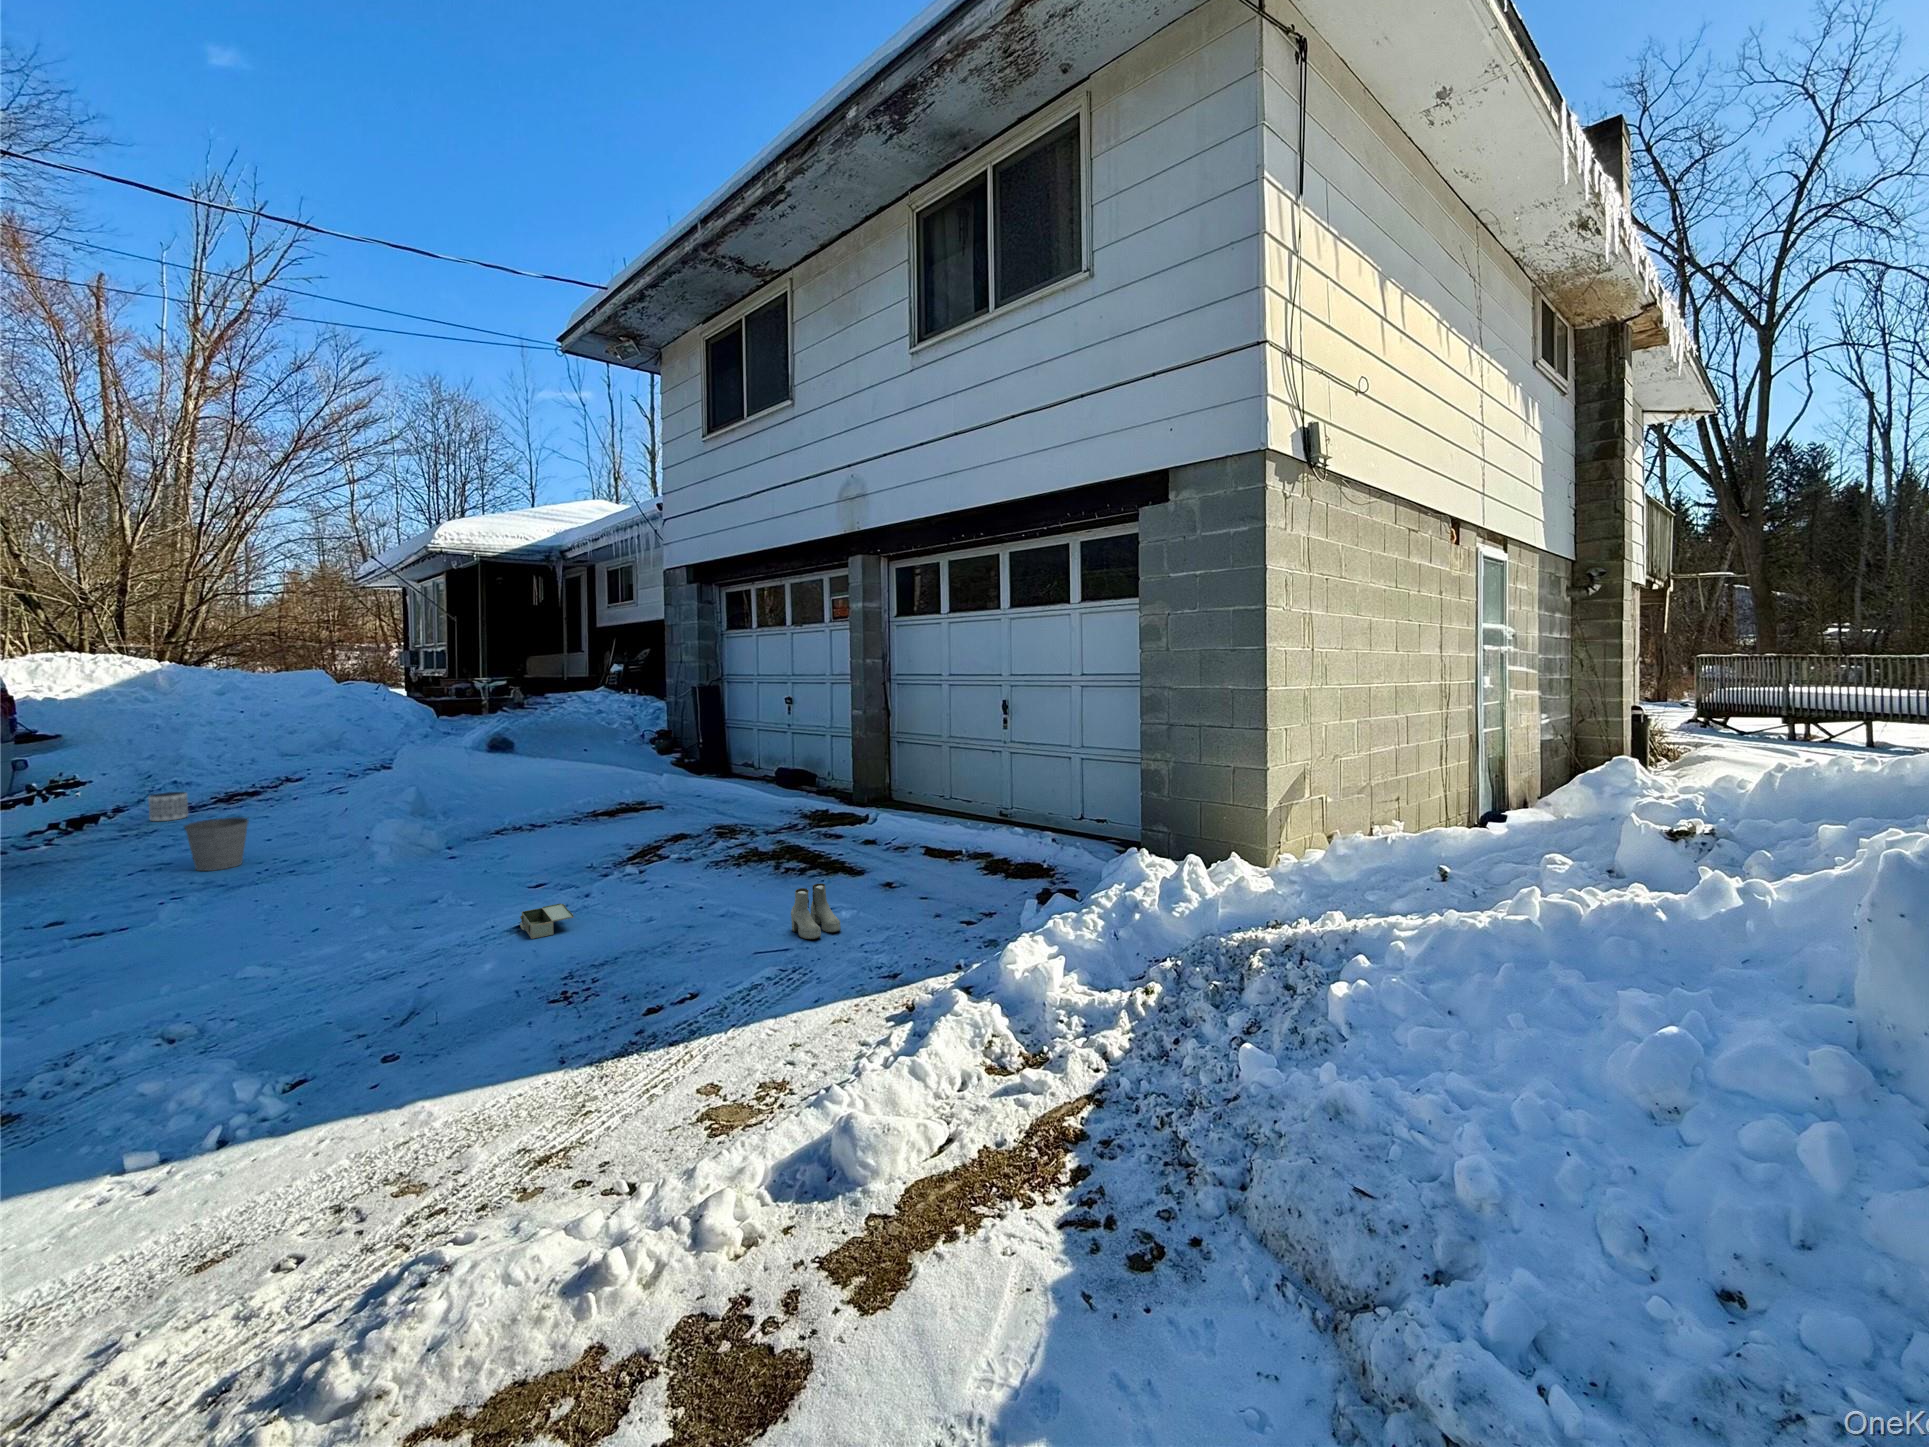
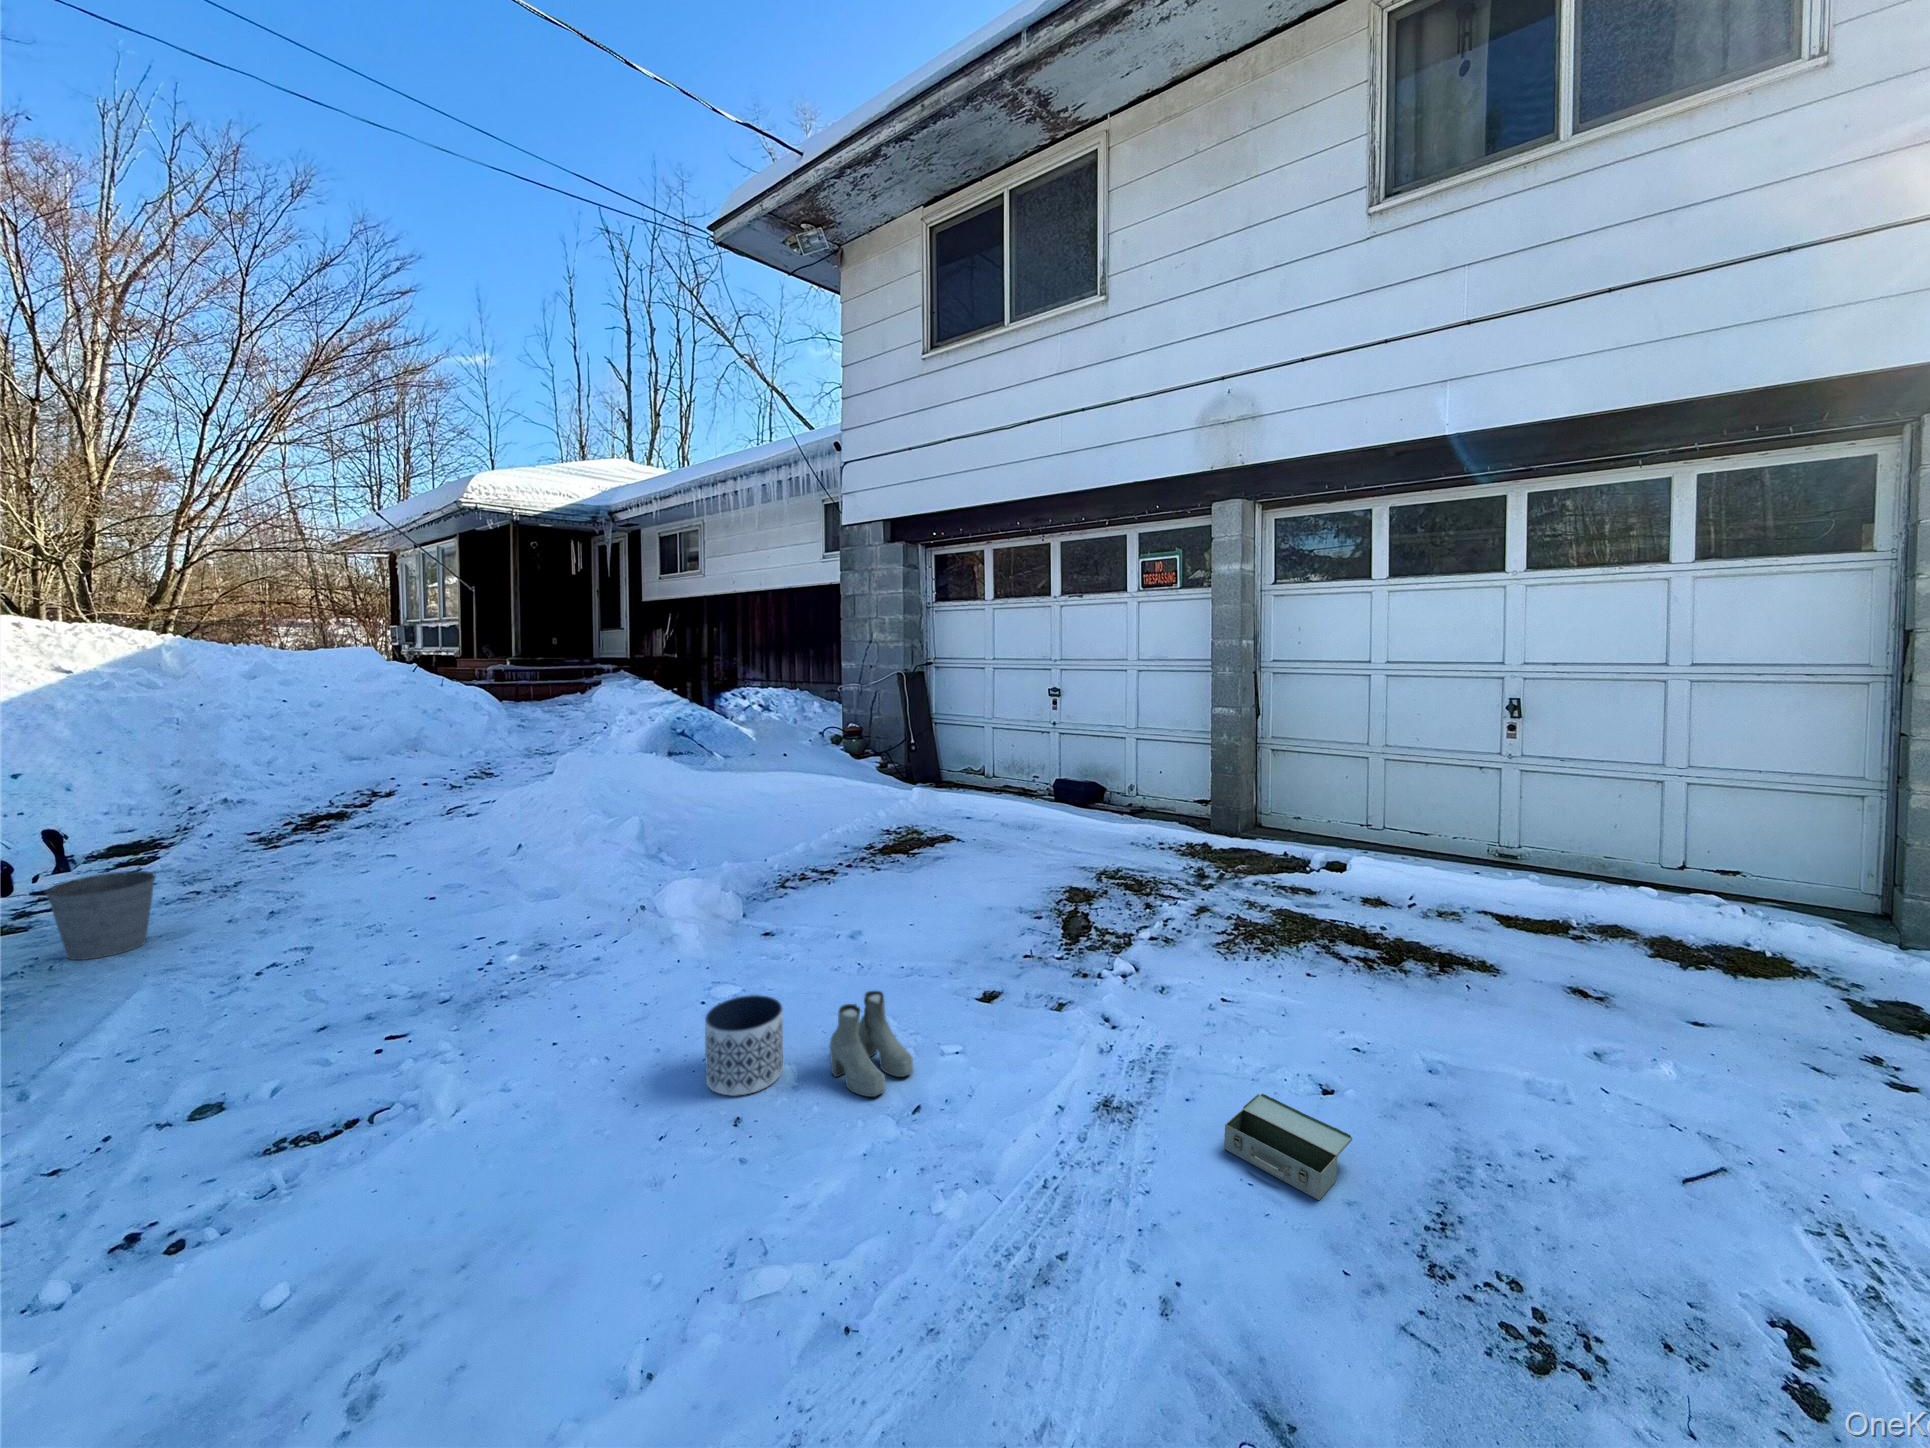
planter: present [148,792,188,821] -> present [705,995,783,1096]
bucket: present [184,817,248,871] -> present [45,871,156,960]
boots: present [791,883,841,939] -> present [829,991,913,1097]

